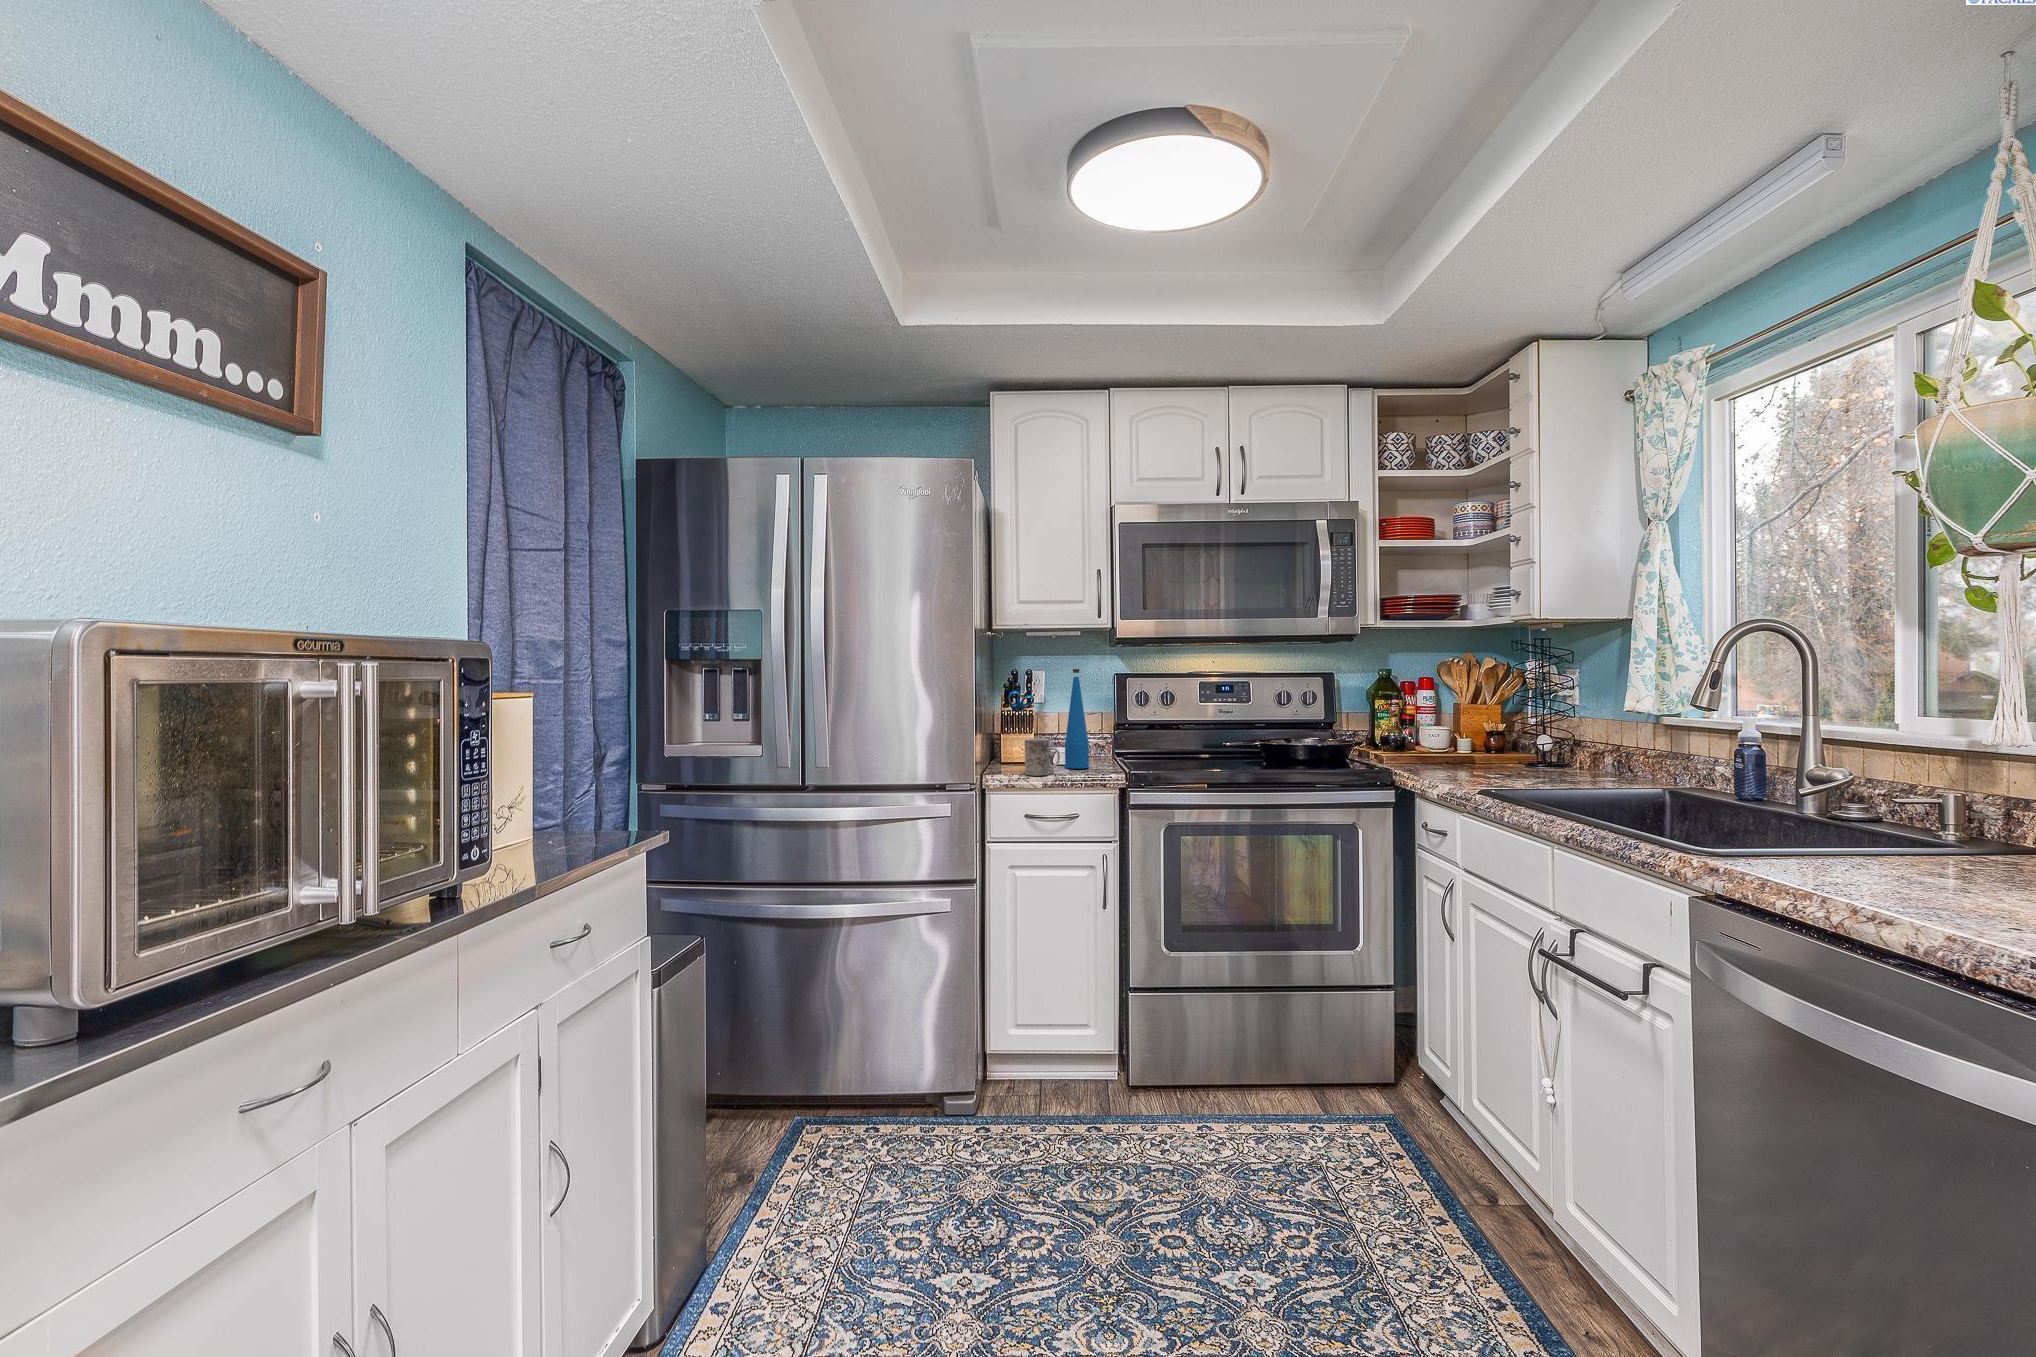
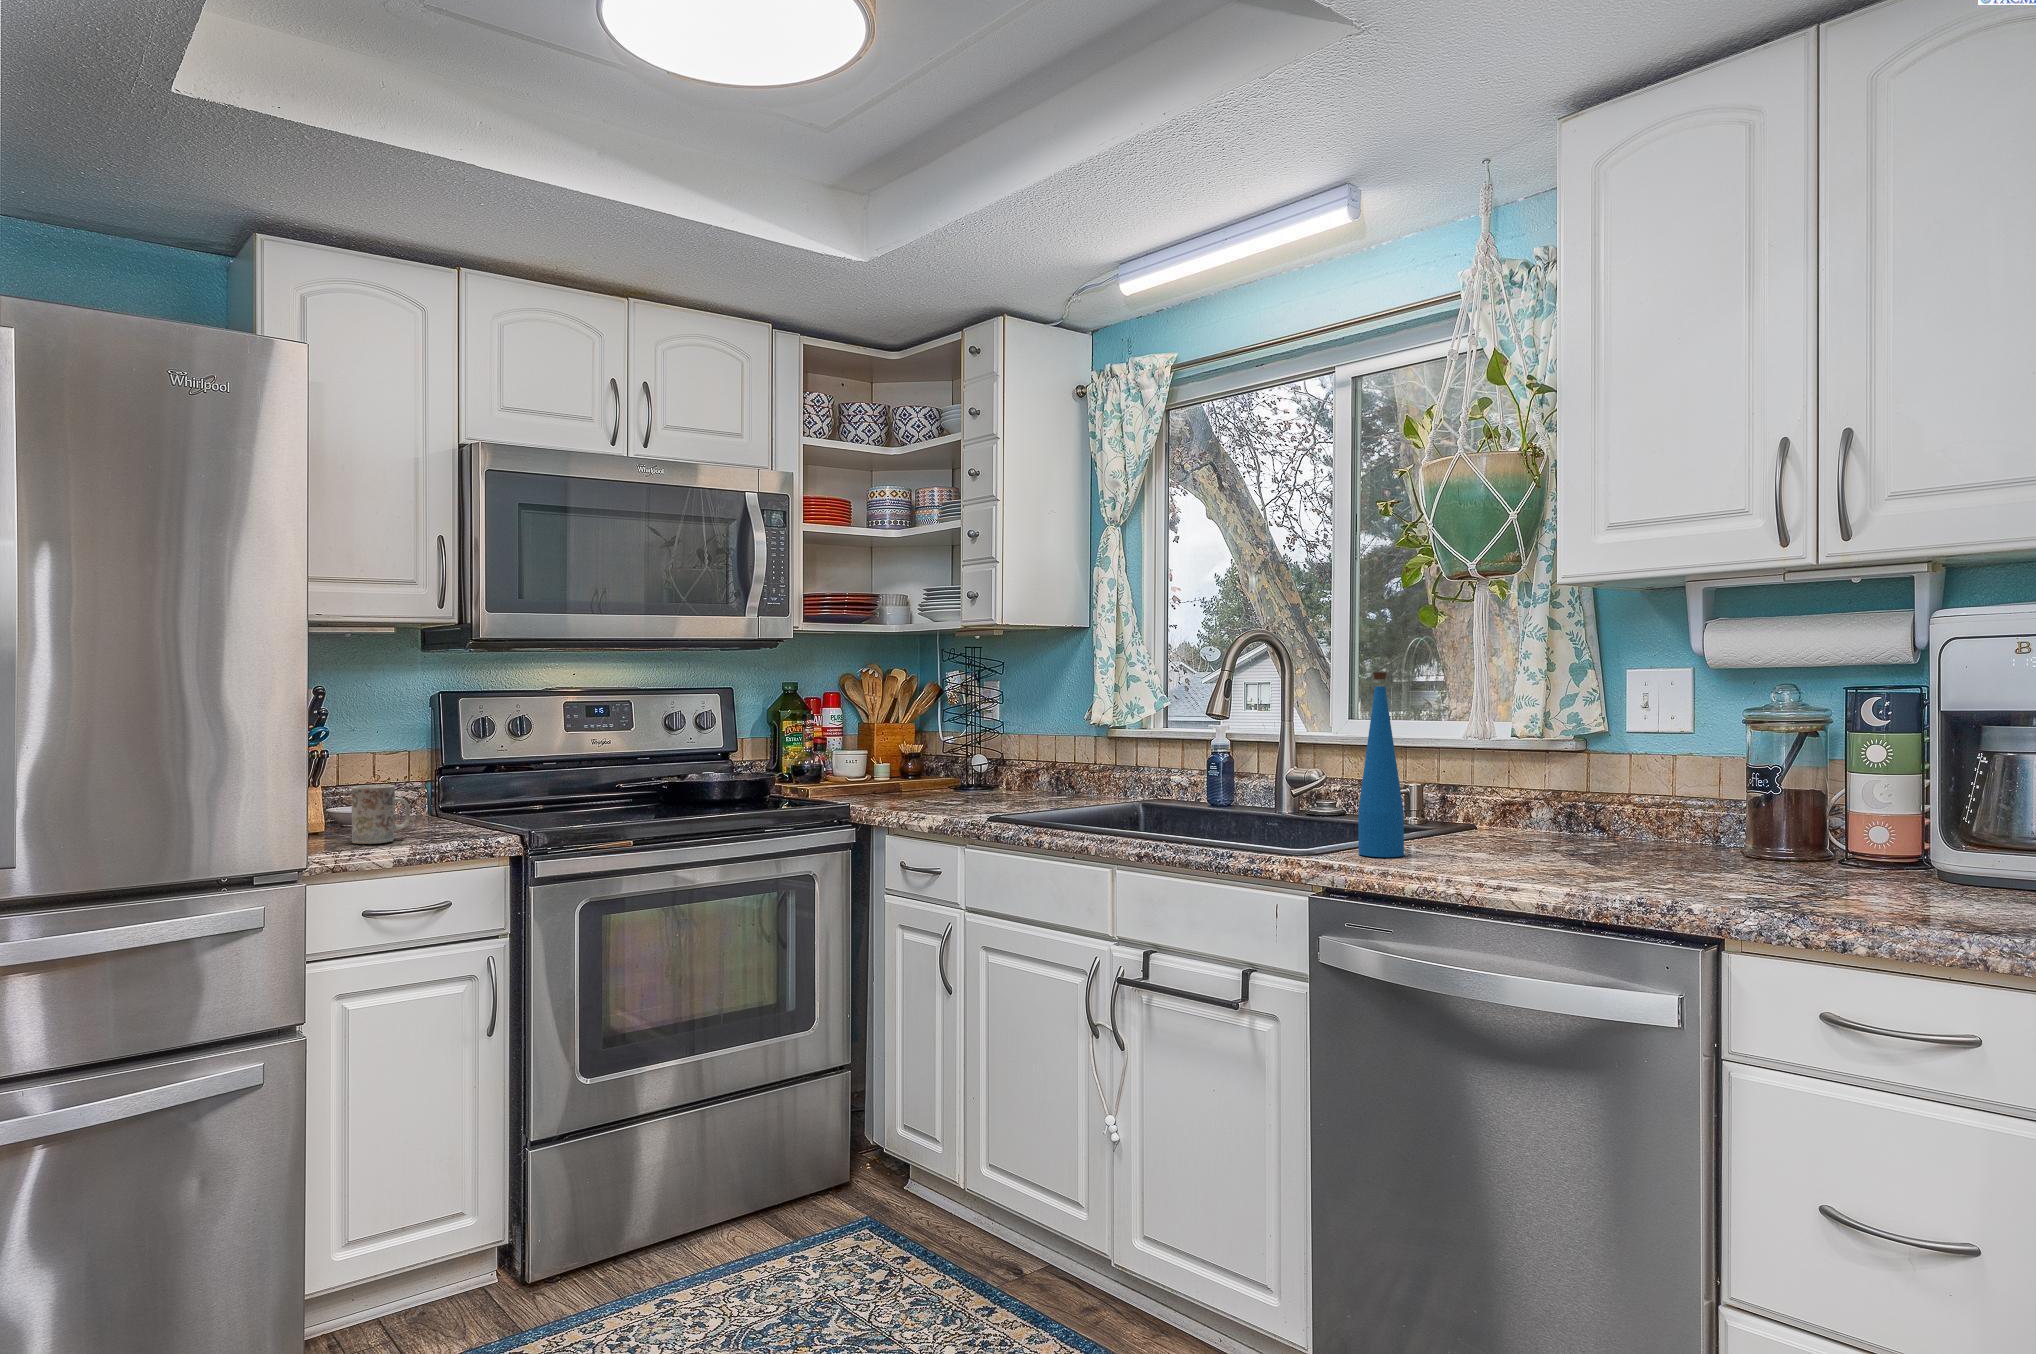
bottle: present [1065,669,1089,769] -> present [1358,672,1404,857]

